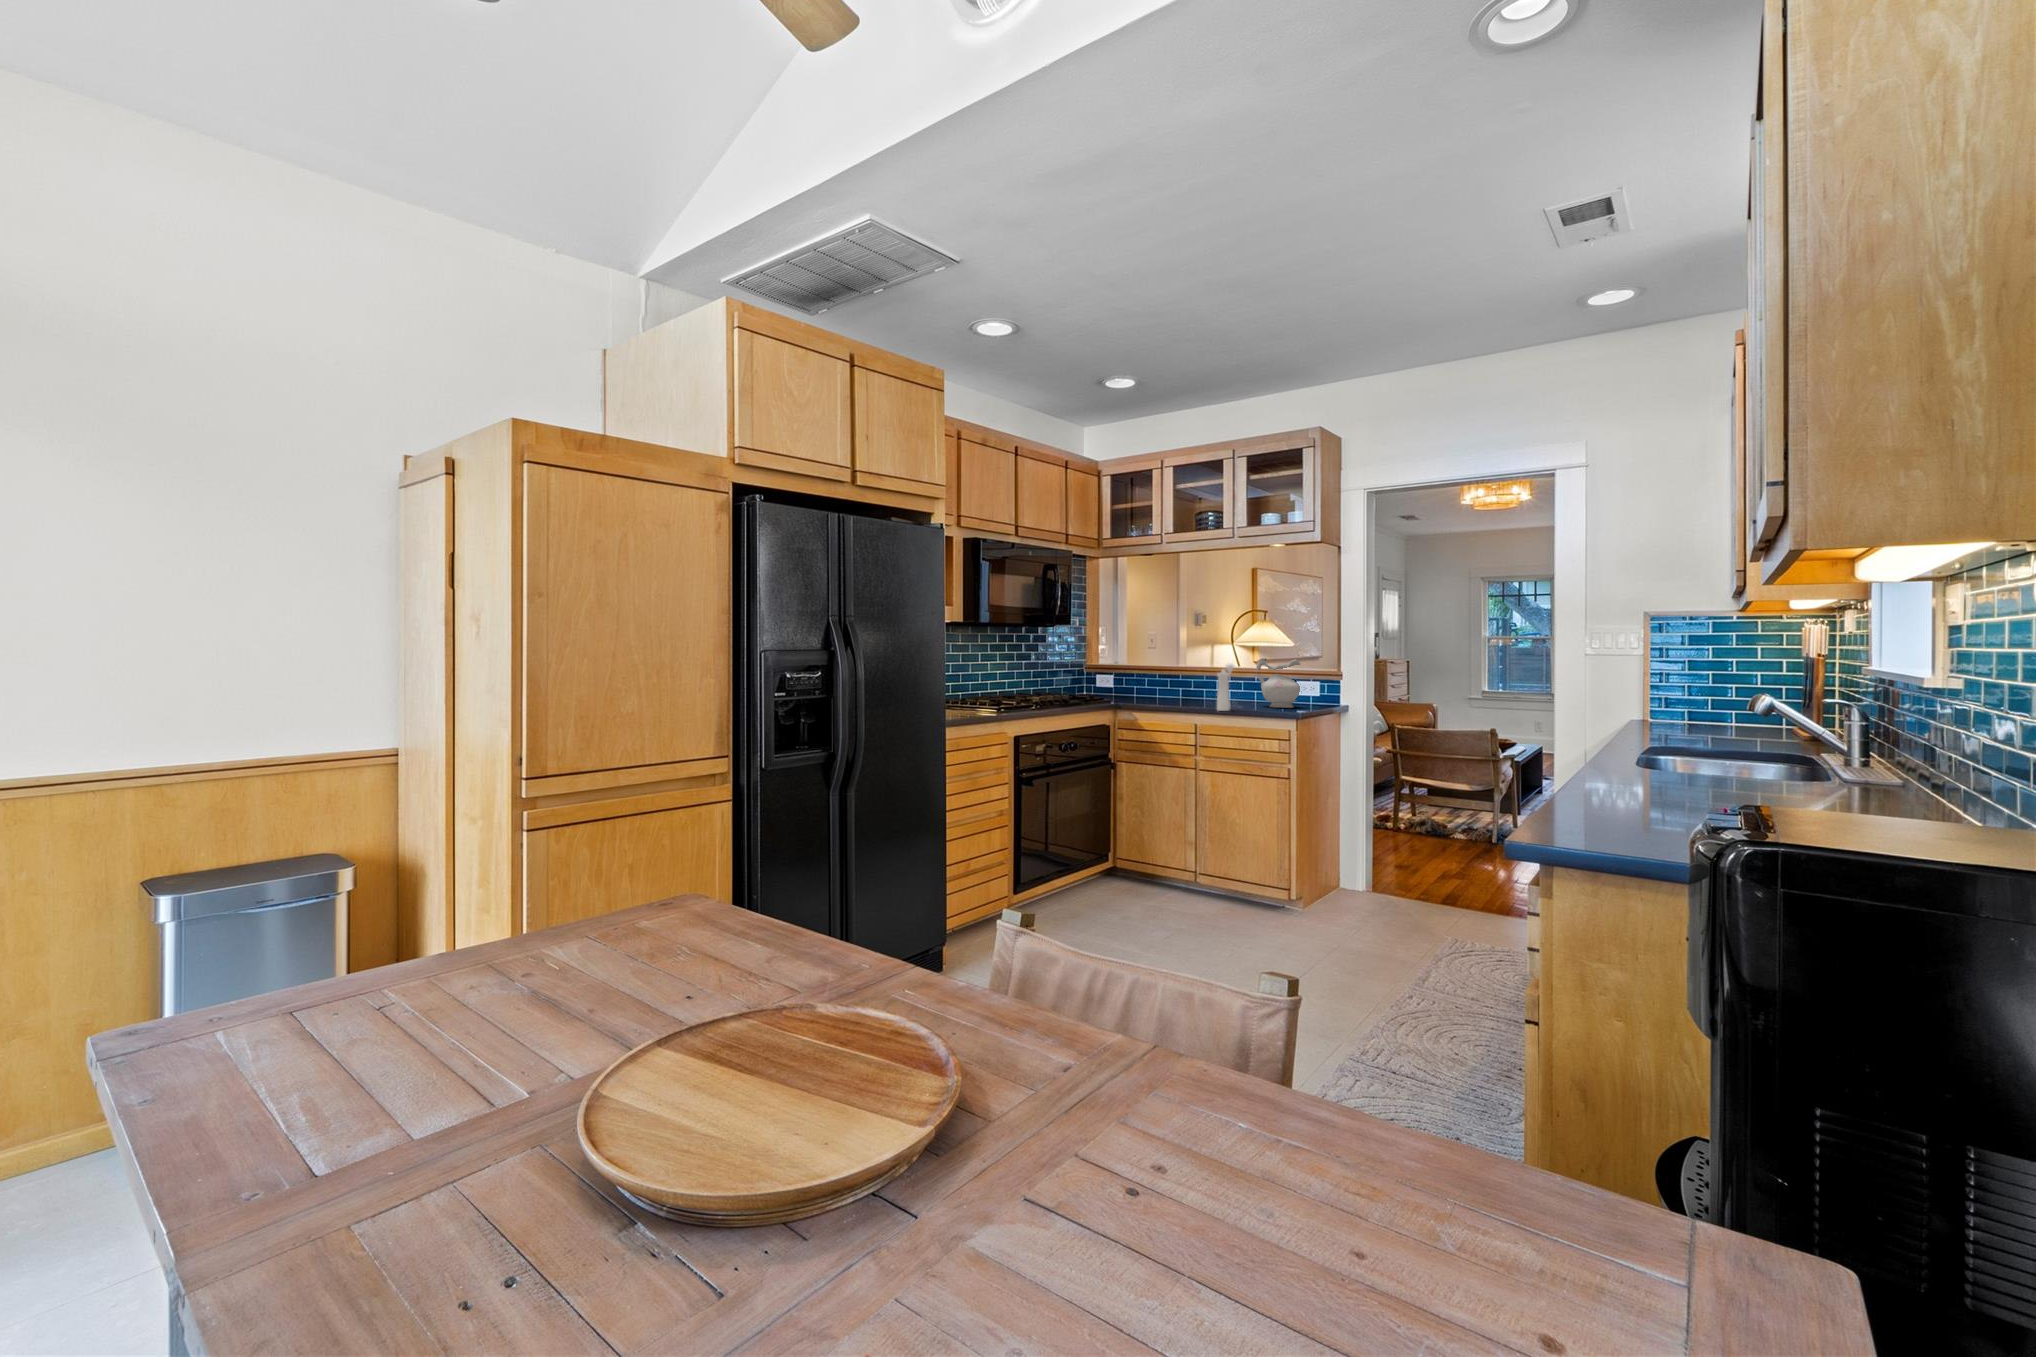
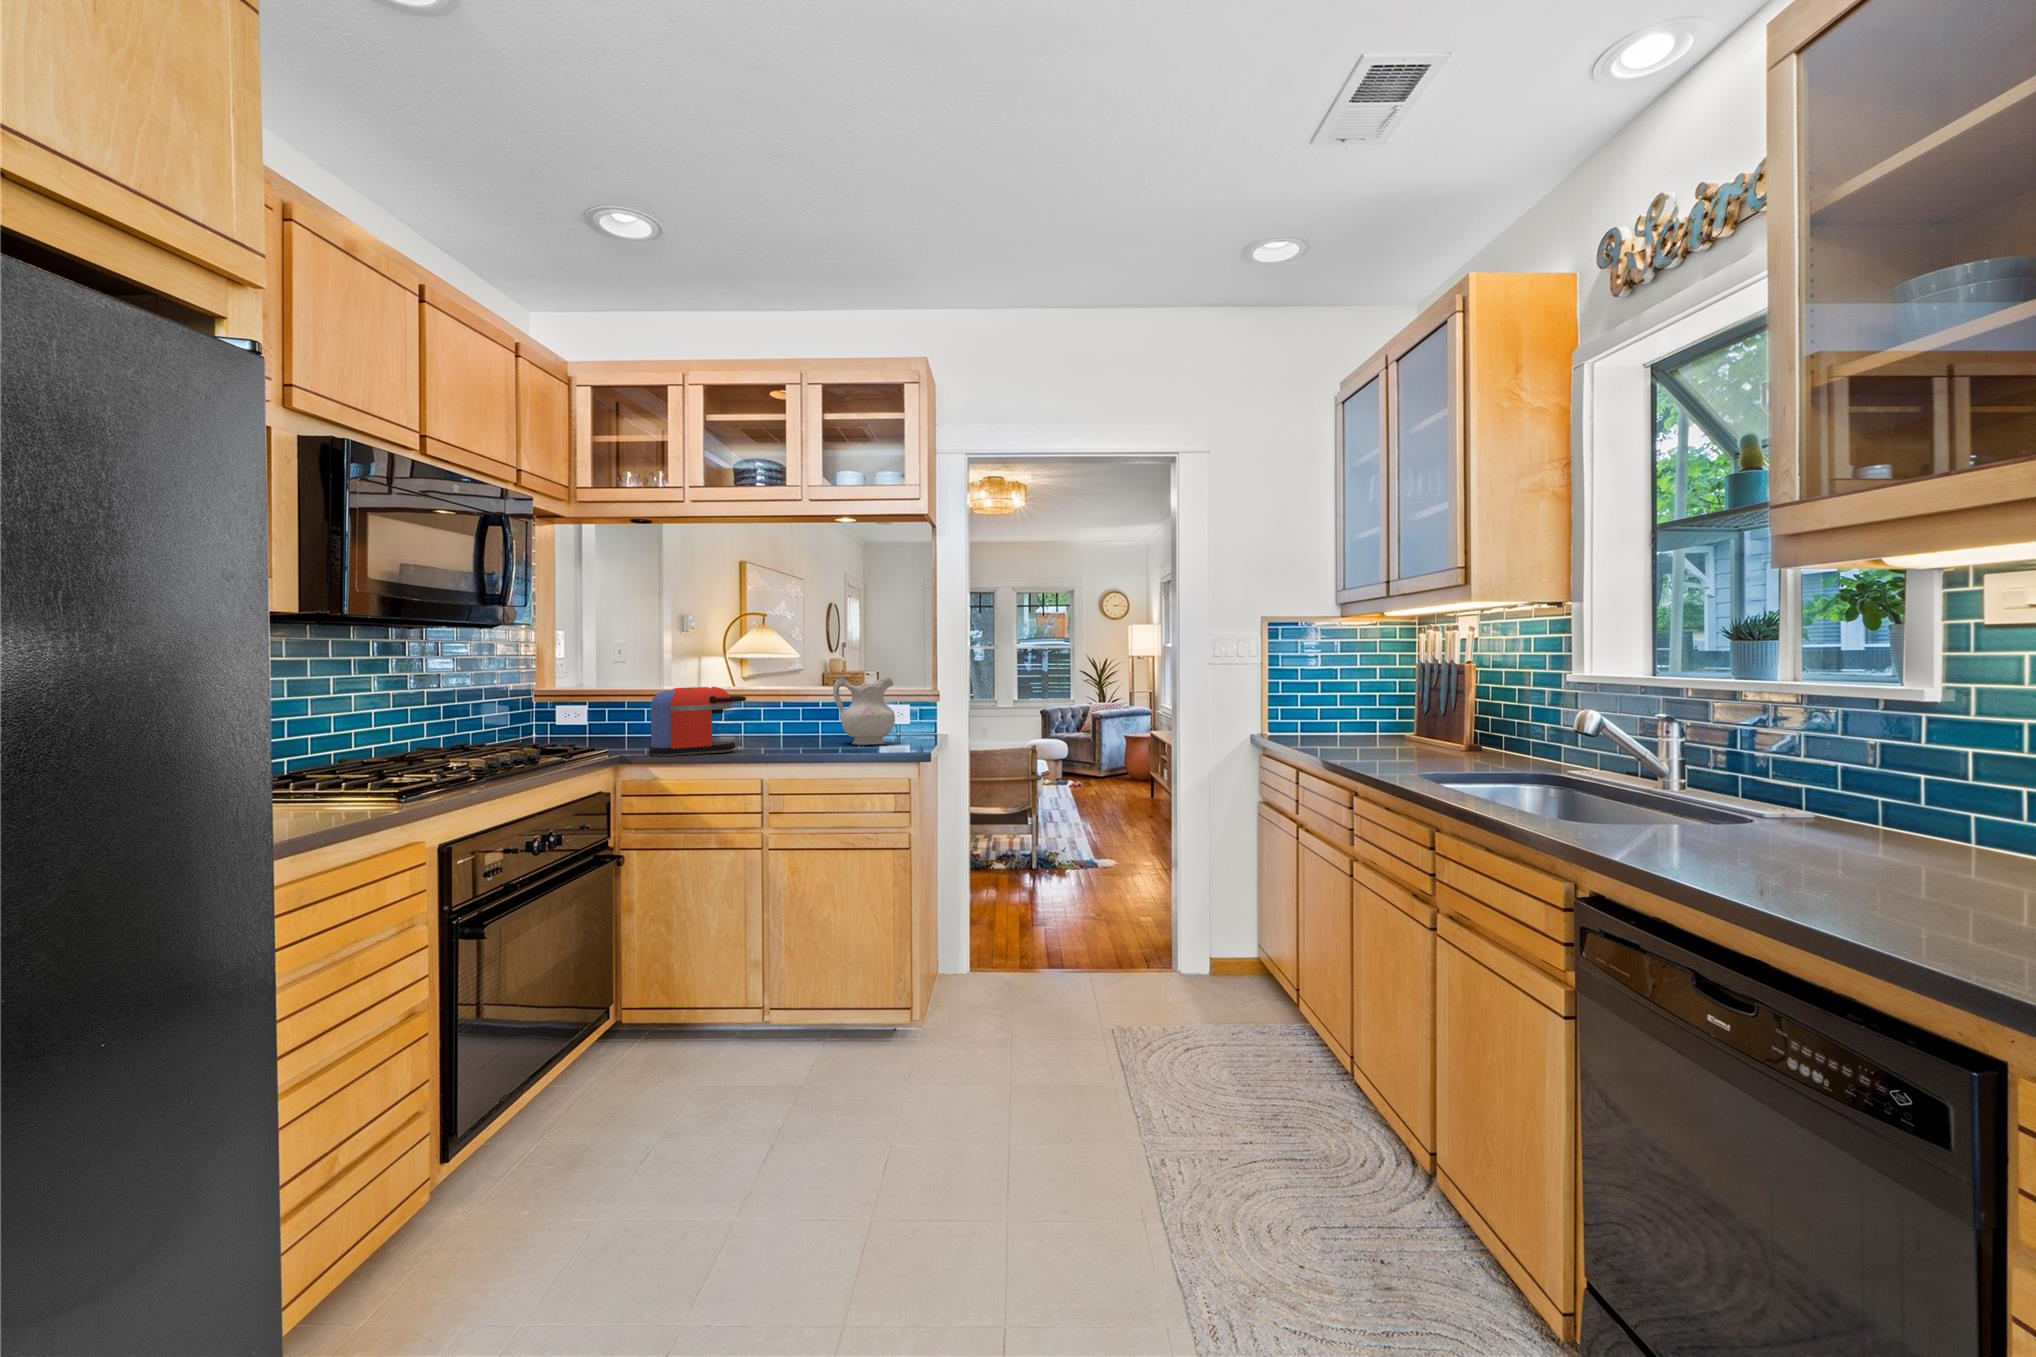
pepper mill: present [1217,663,1234,711] -> none [798,684,818,757]
coffee maker: none [1131,664,1191,706] -> present [649,687,746,756]

